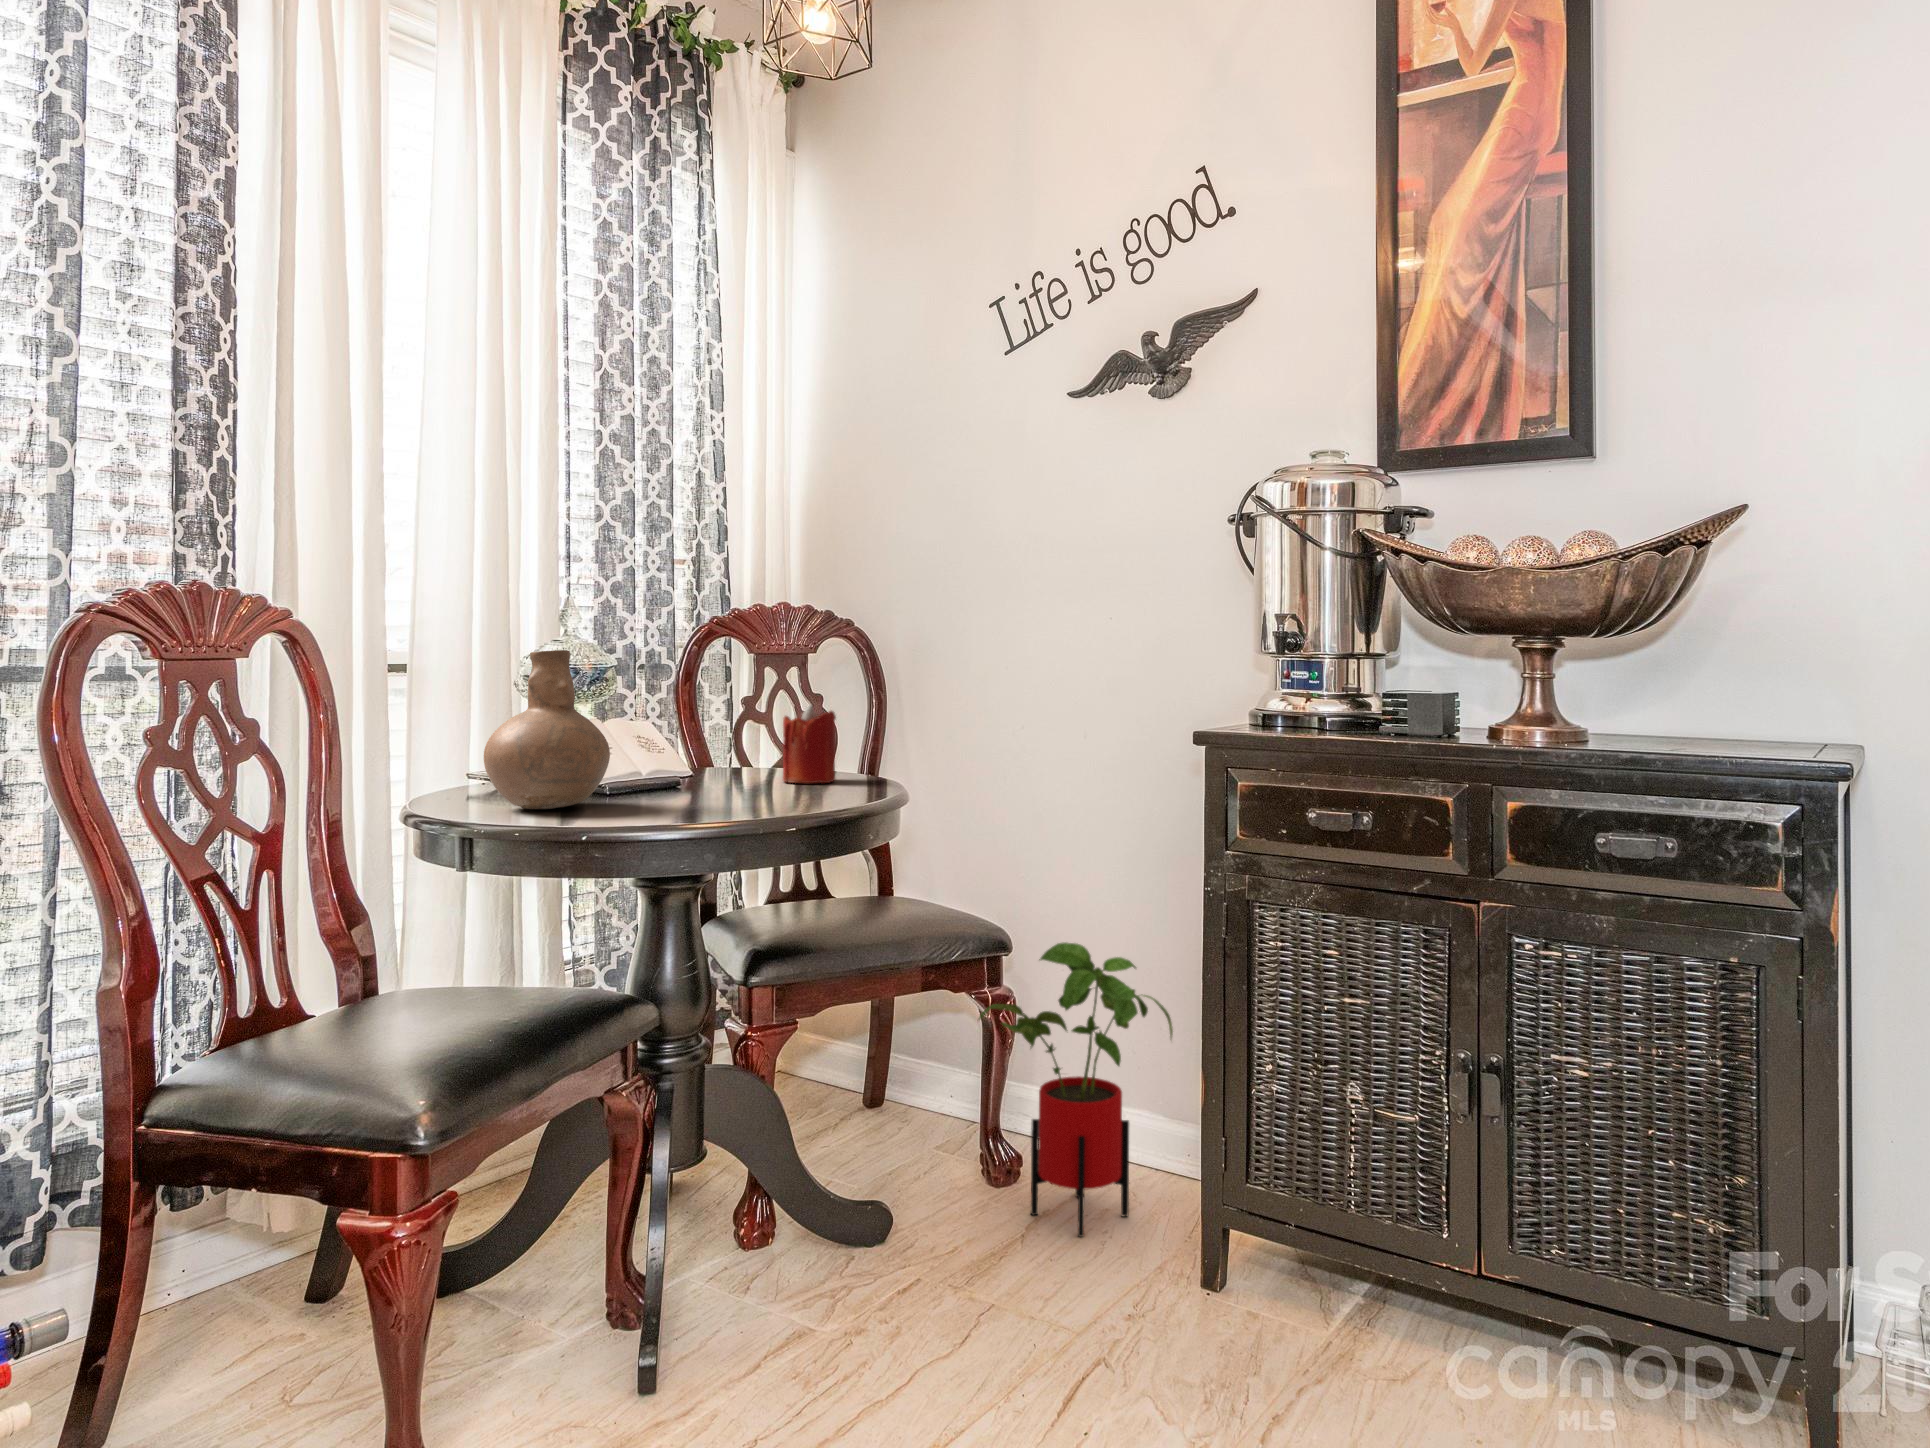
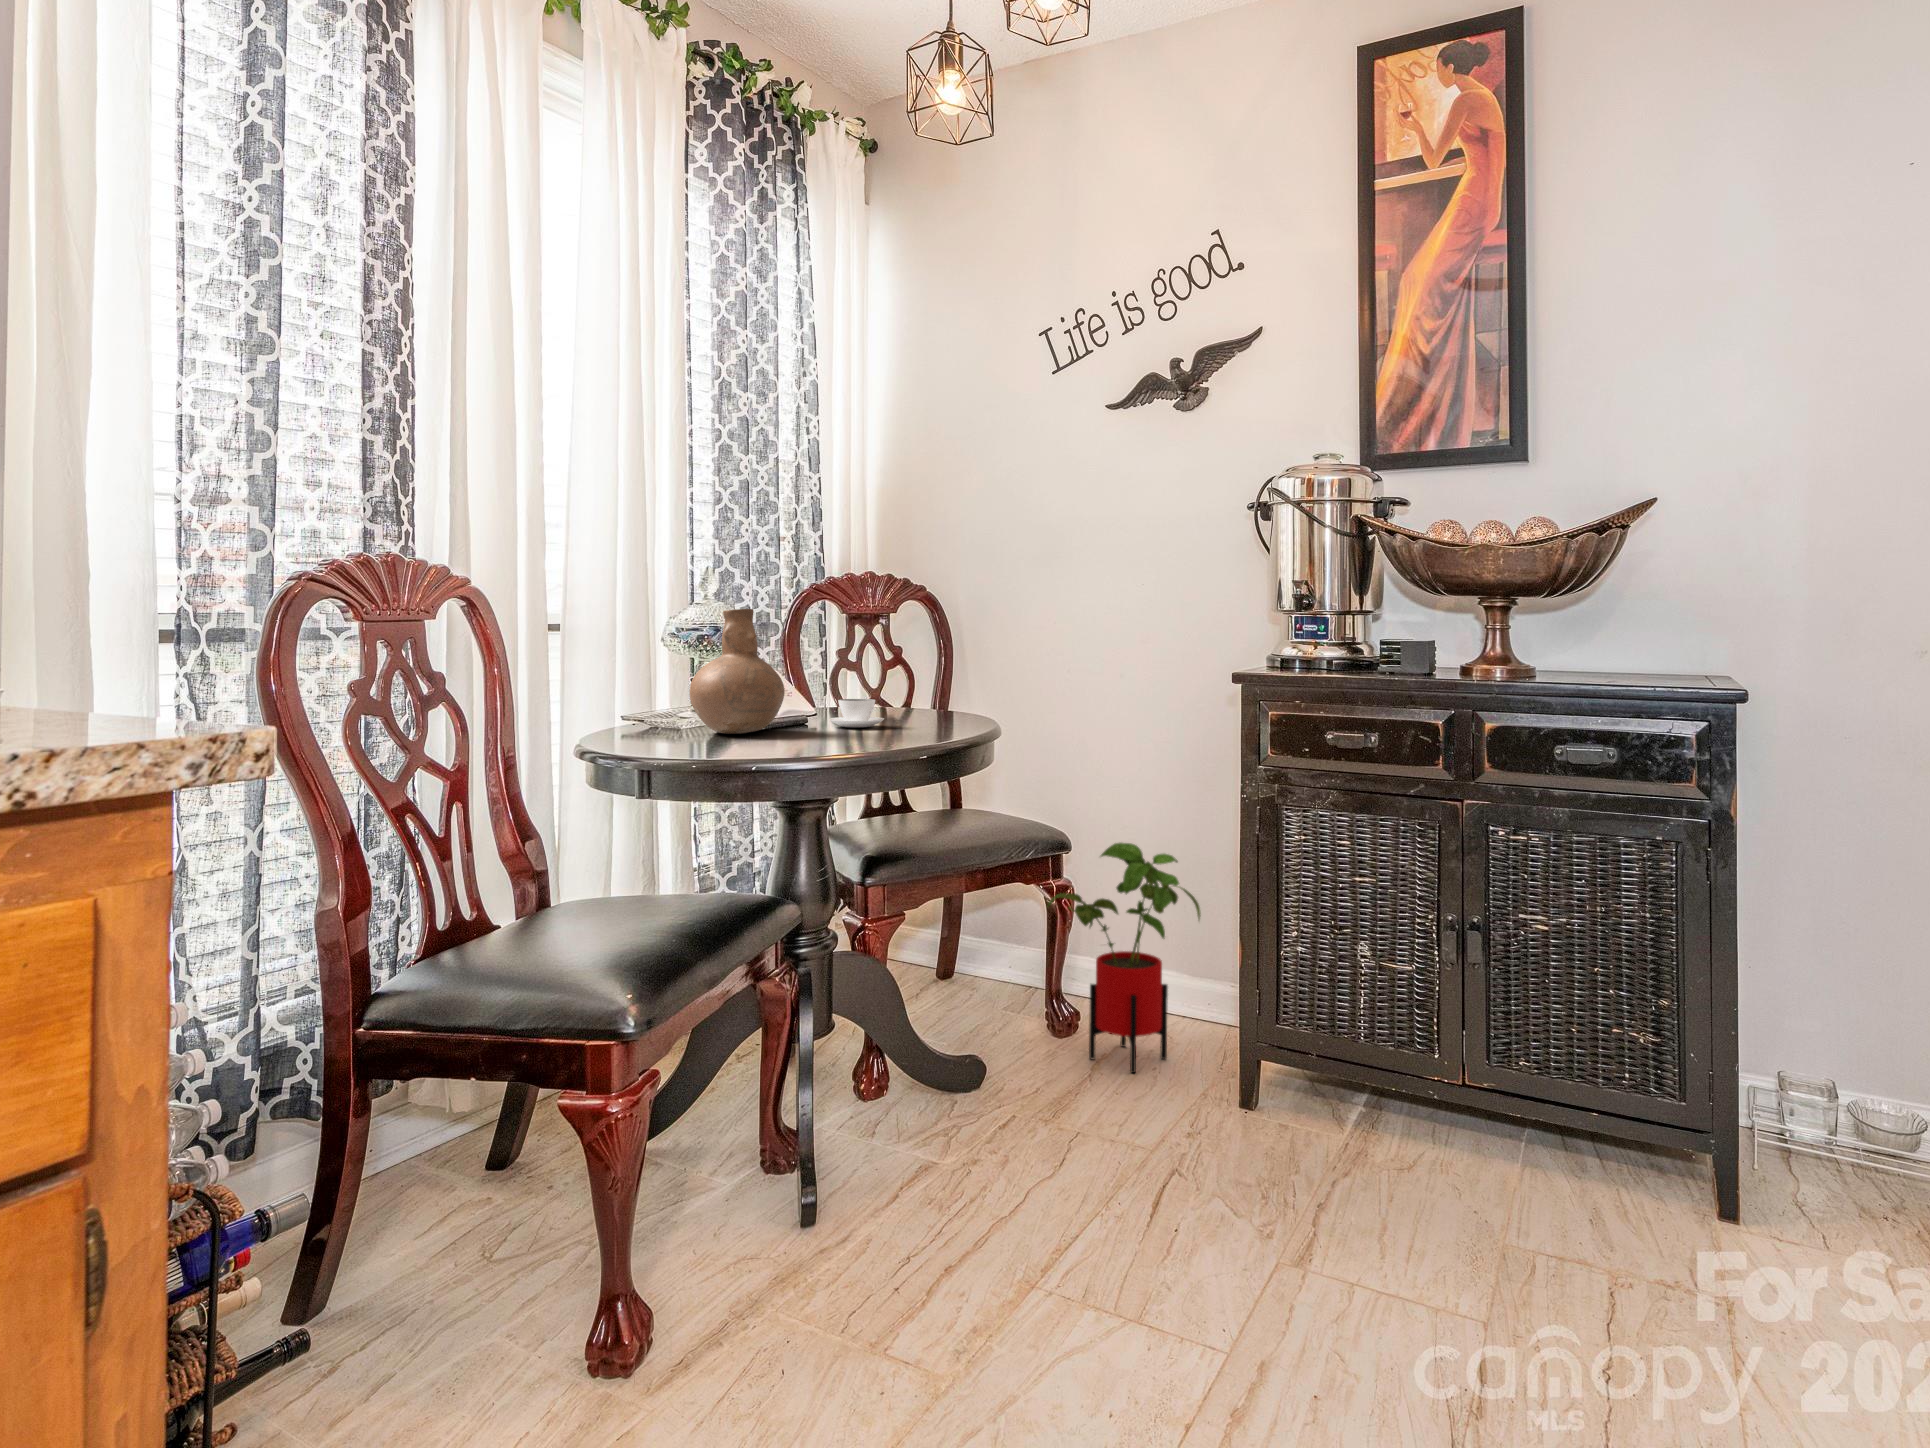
candle: present [783,705,836,783] -> none [893,655,935,718]
cup: none [679,762,751,799] -> present [829,699,884,727]

